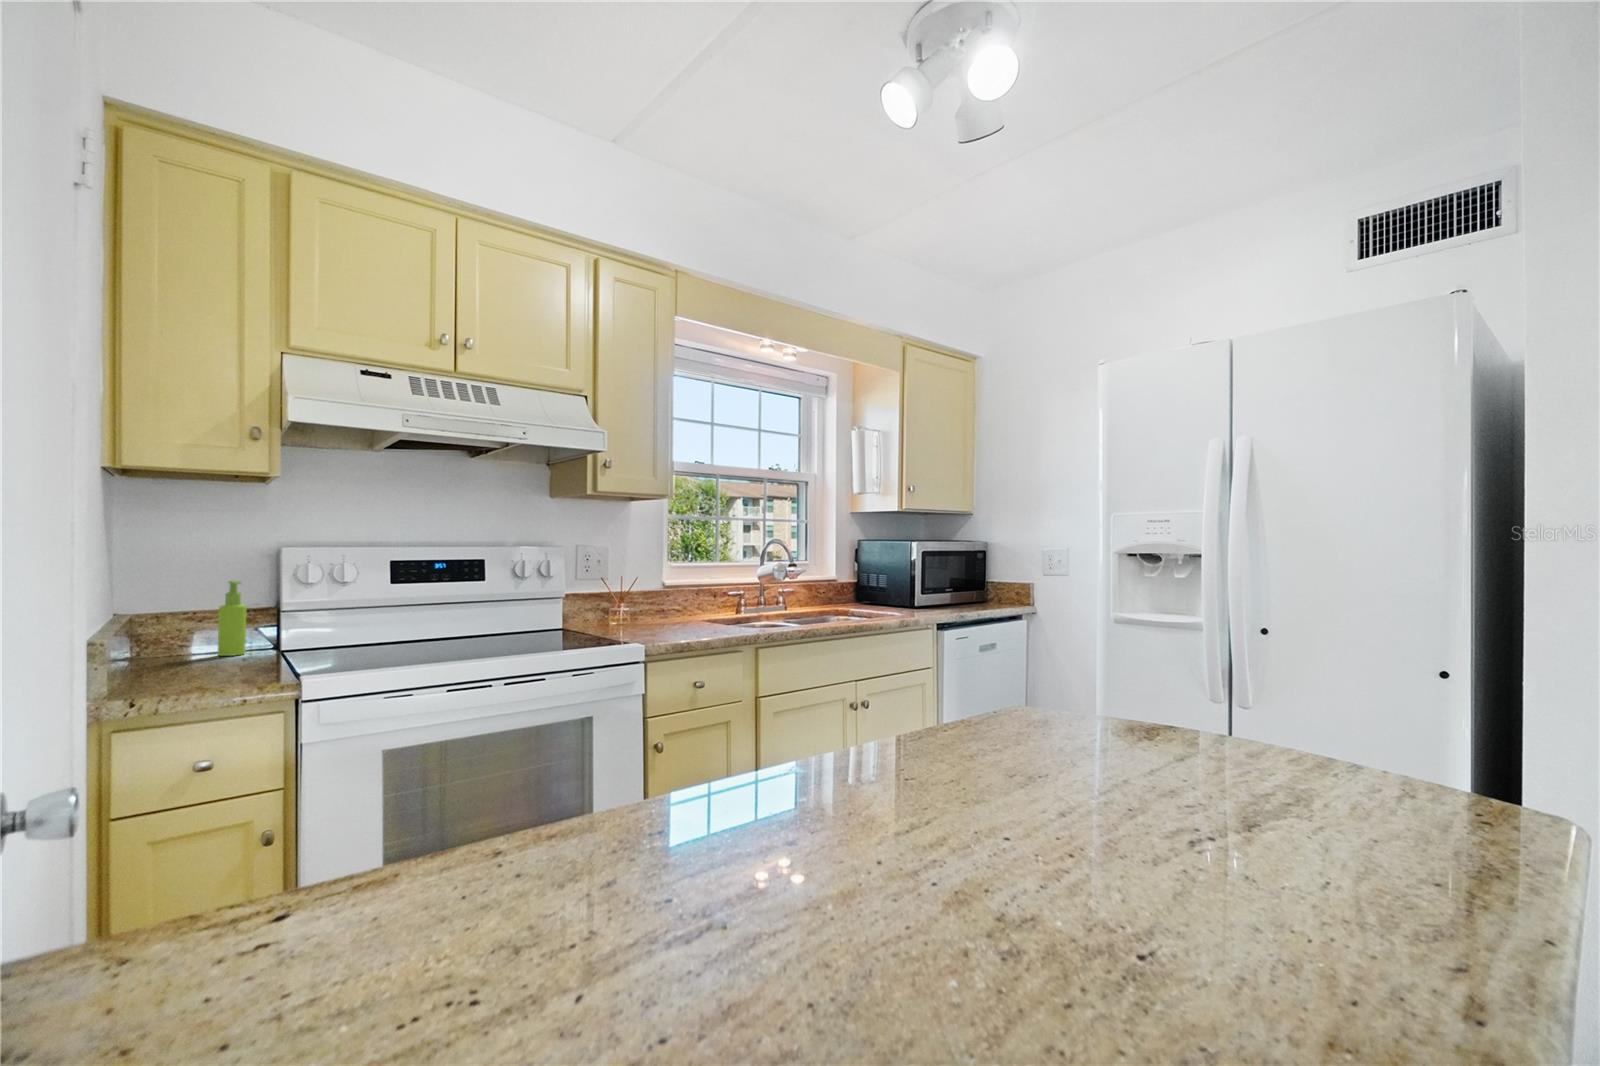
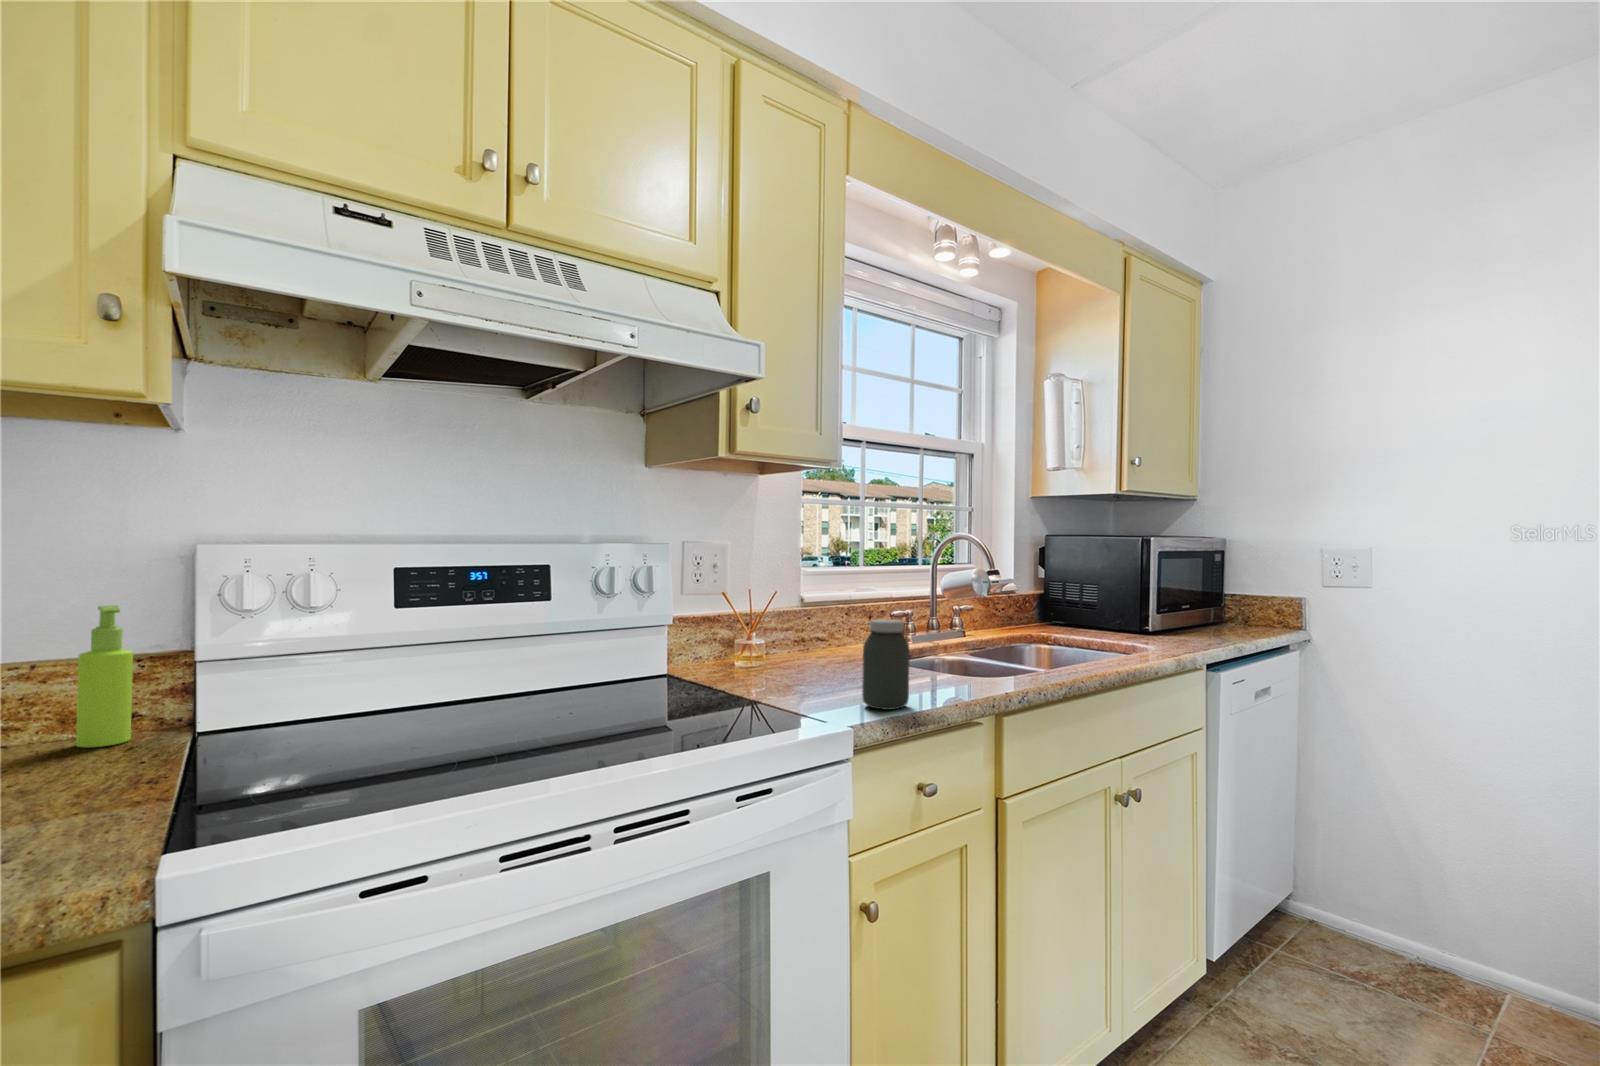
jar: none [664,591,691,642] -> present [862,620,910,710]

